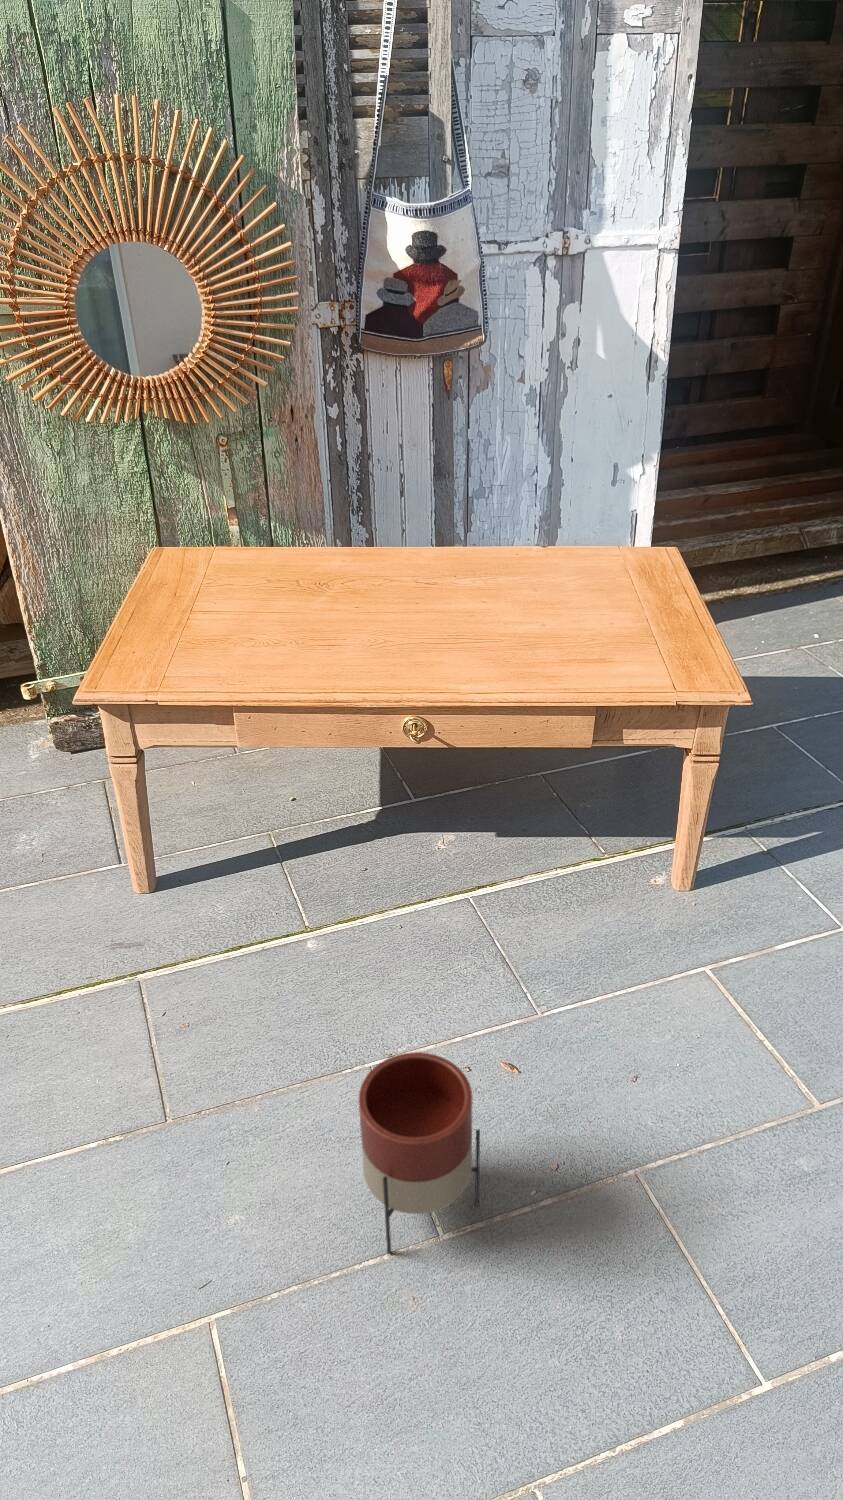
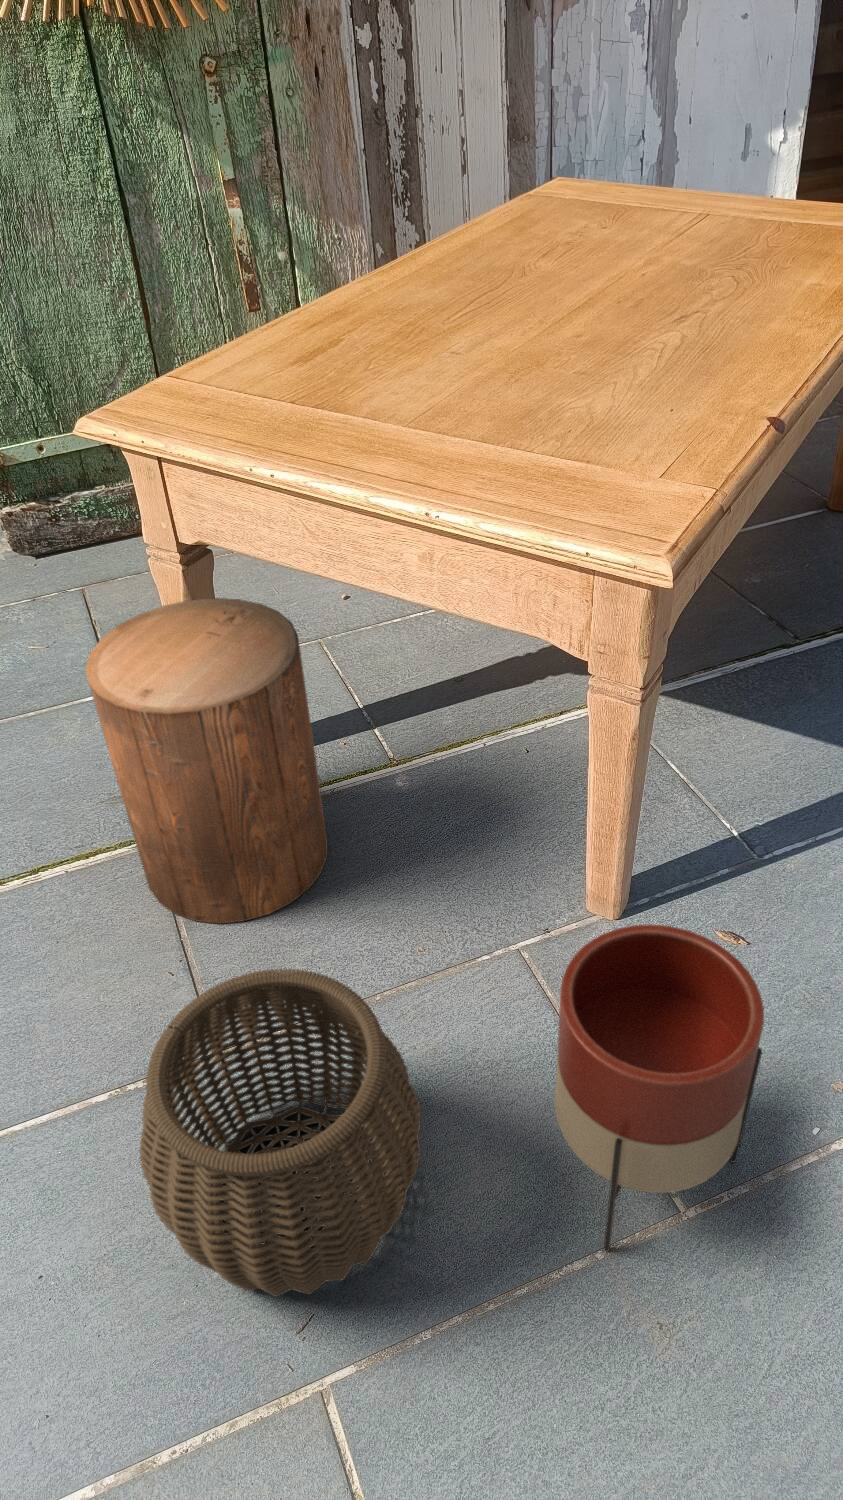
stool: none [104,824,257,1039] -> present [86,598,328,924]
woven basket: none [113,1069,283,1270] -> present [139,969,421,1297]

